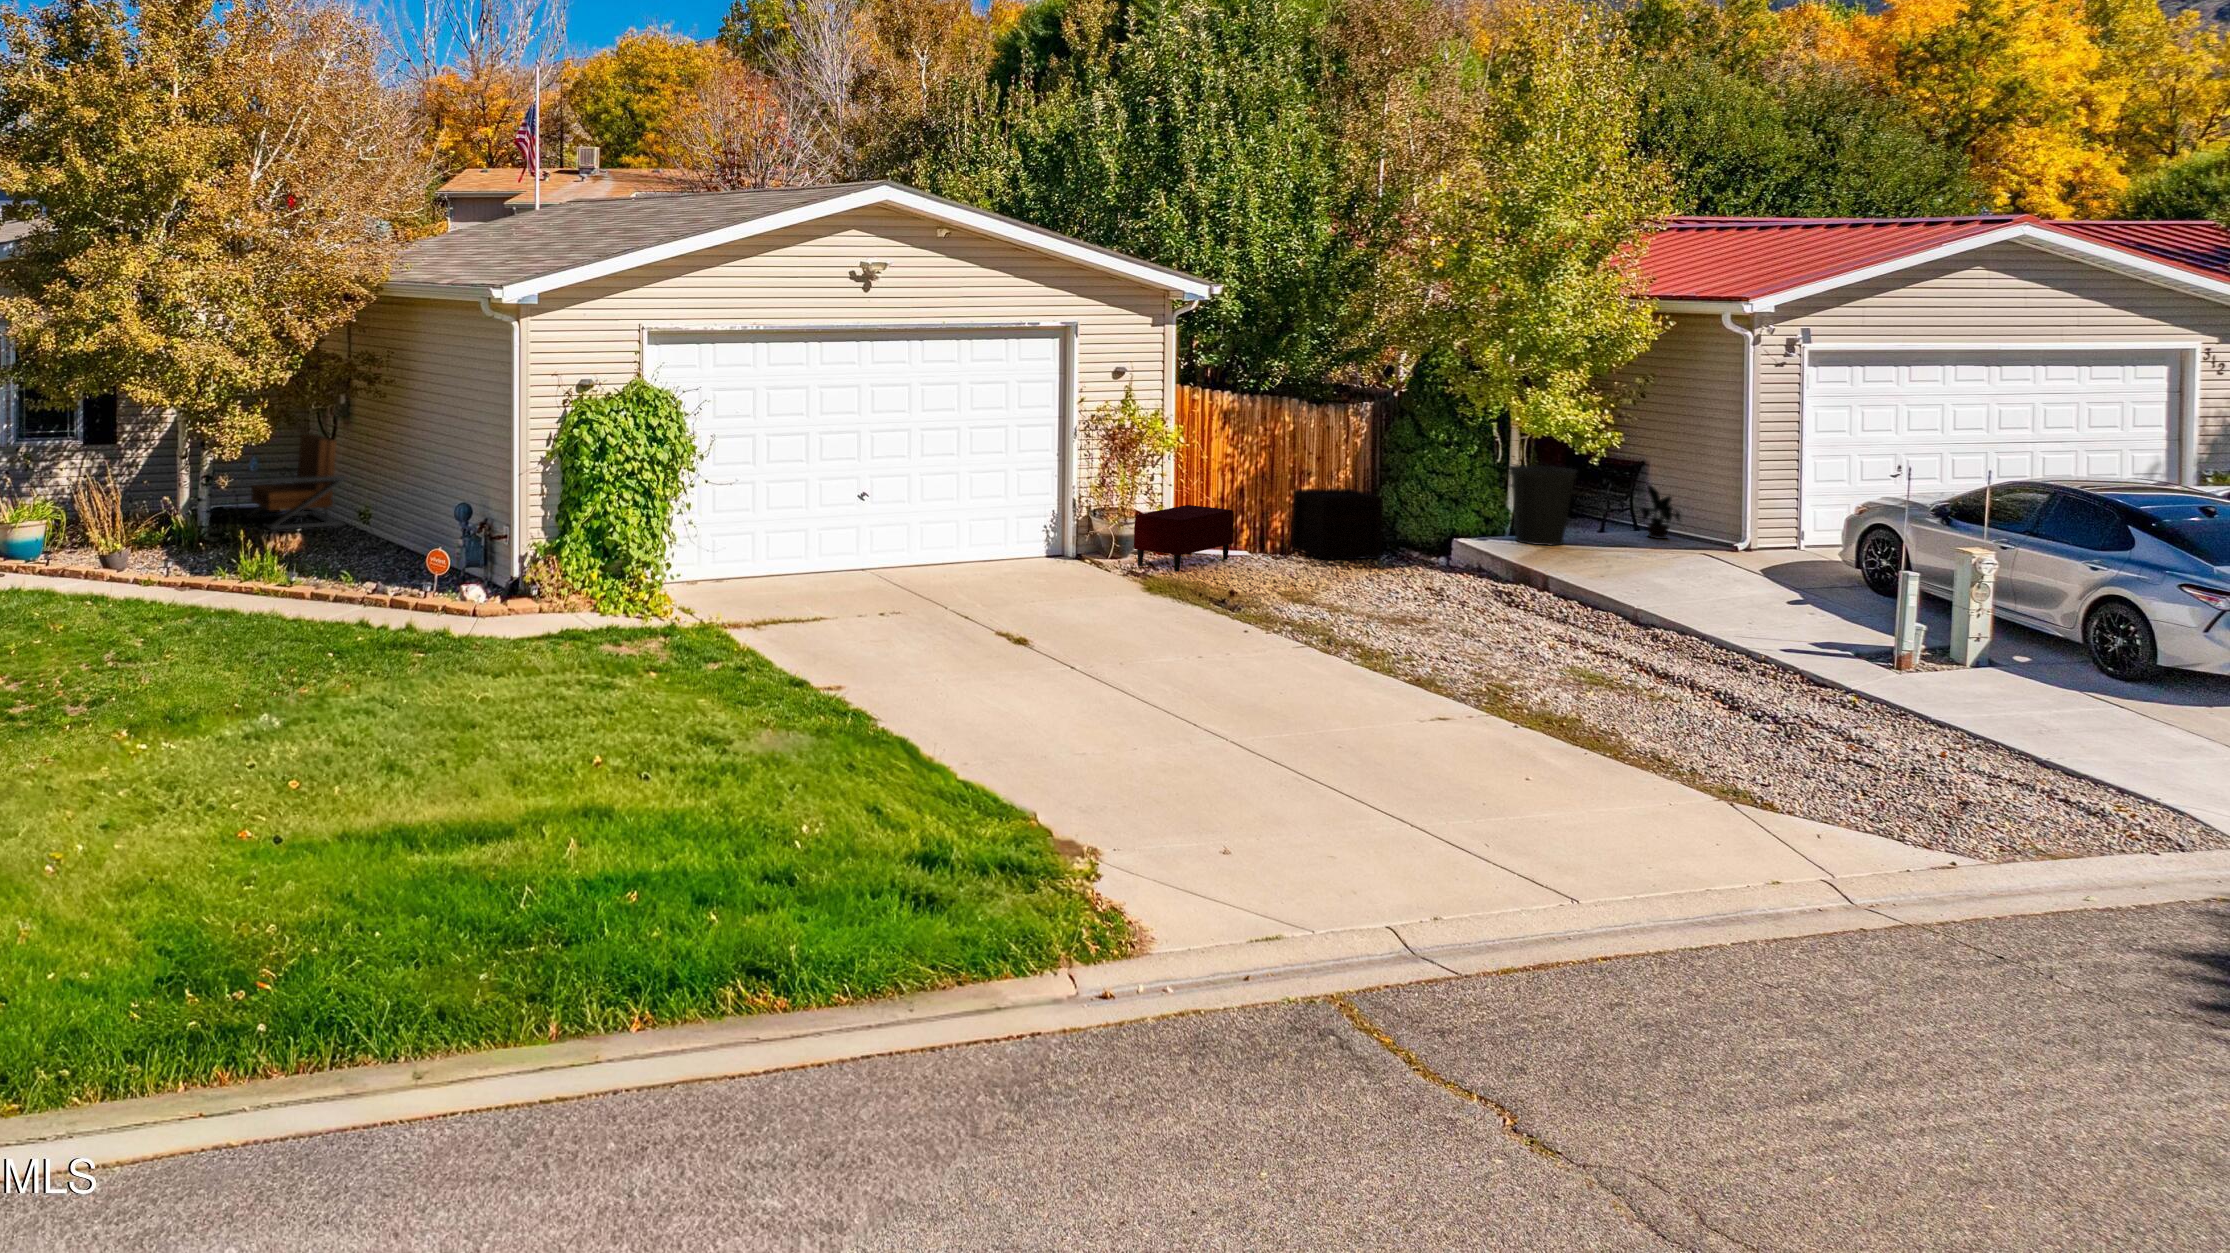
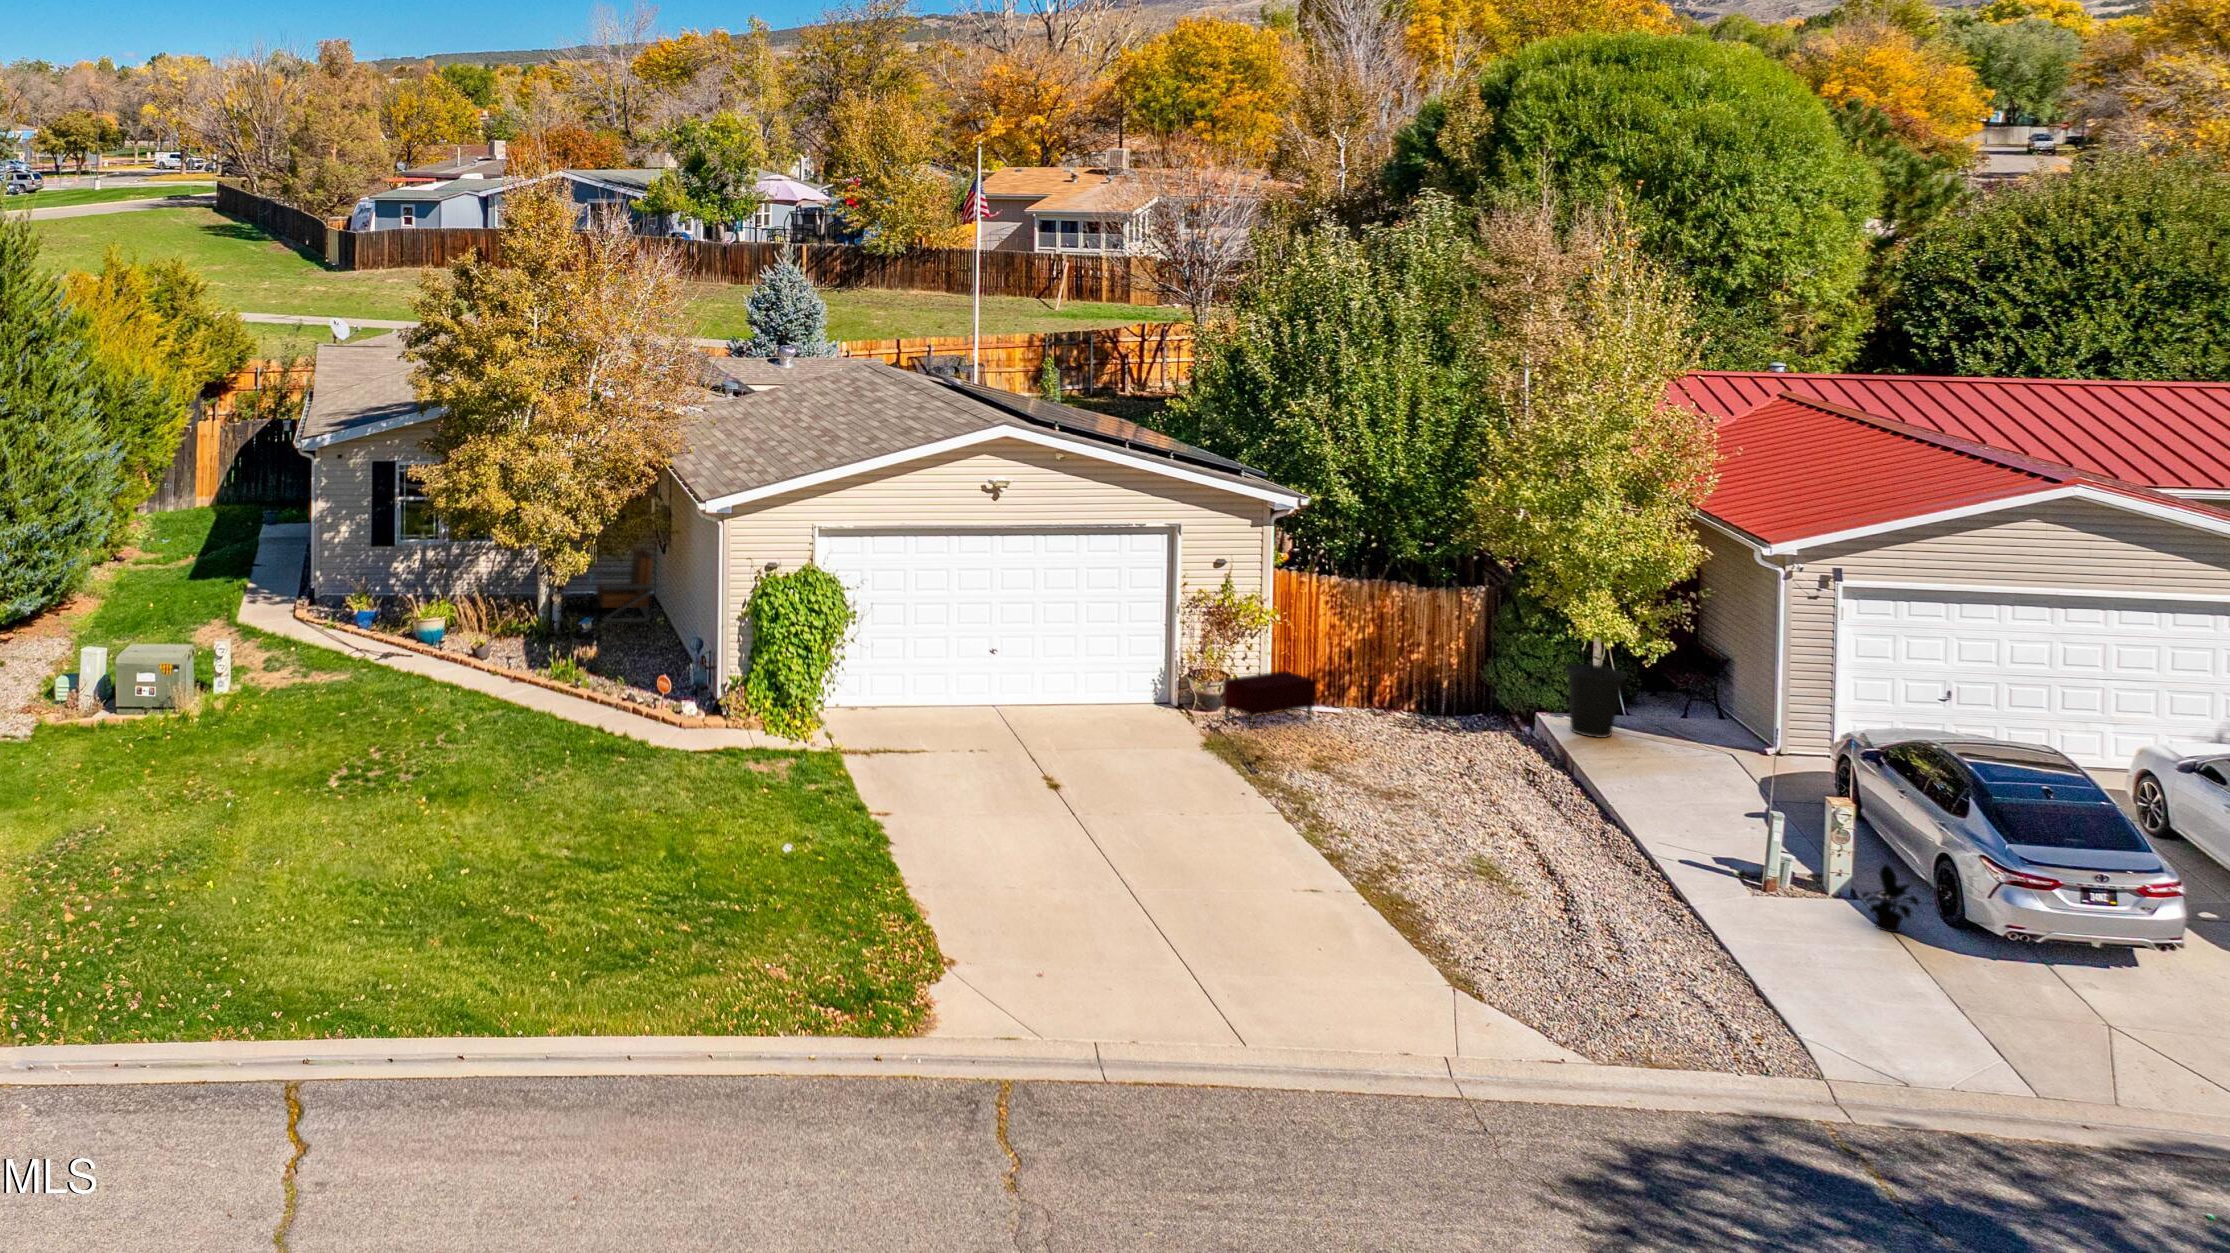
potted plant: present [1636,485,1680,539] -> present [1862,865,1919,932]
wooden crate: present [1291,488,1383,560] -> none [1380,664,1452,731]

